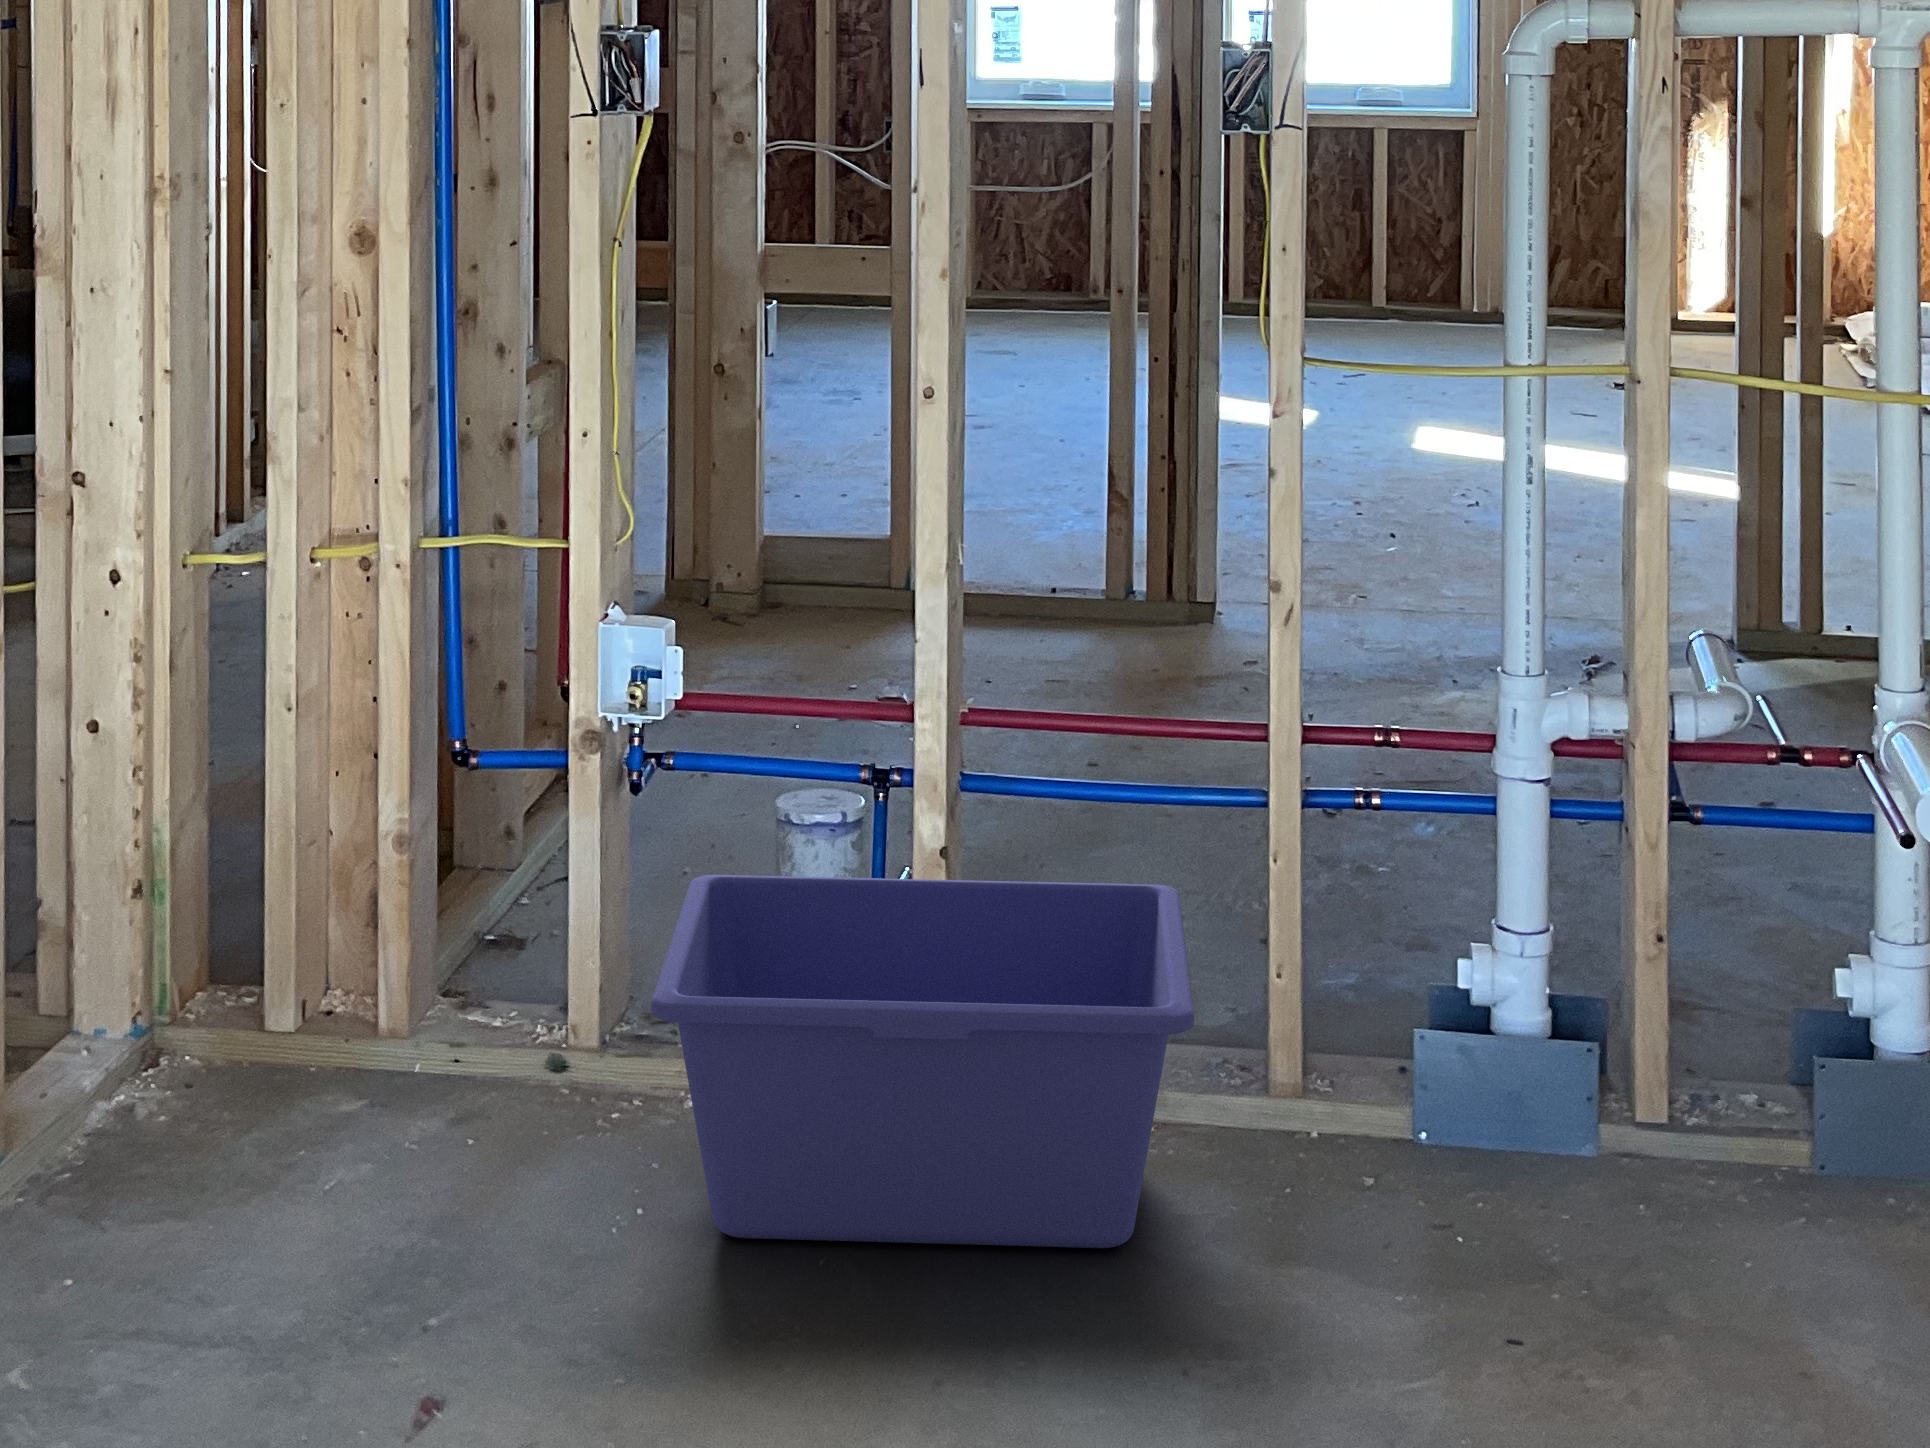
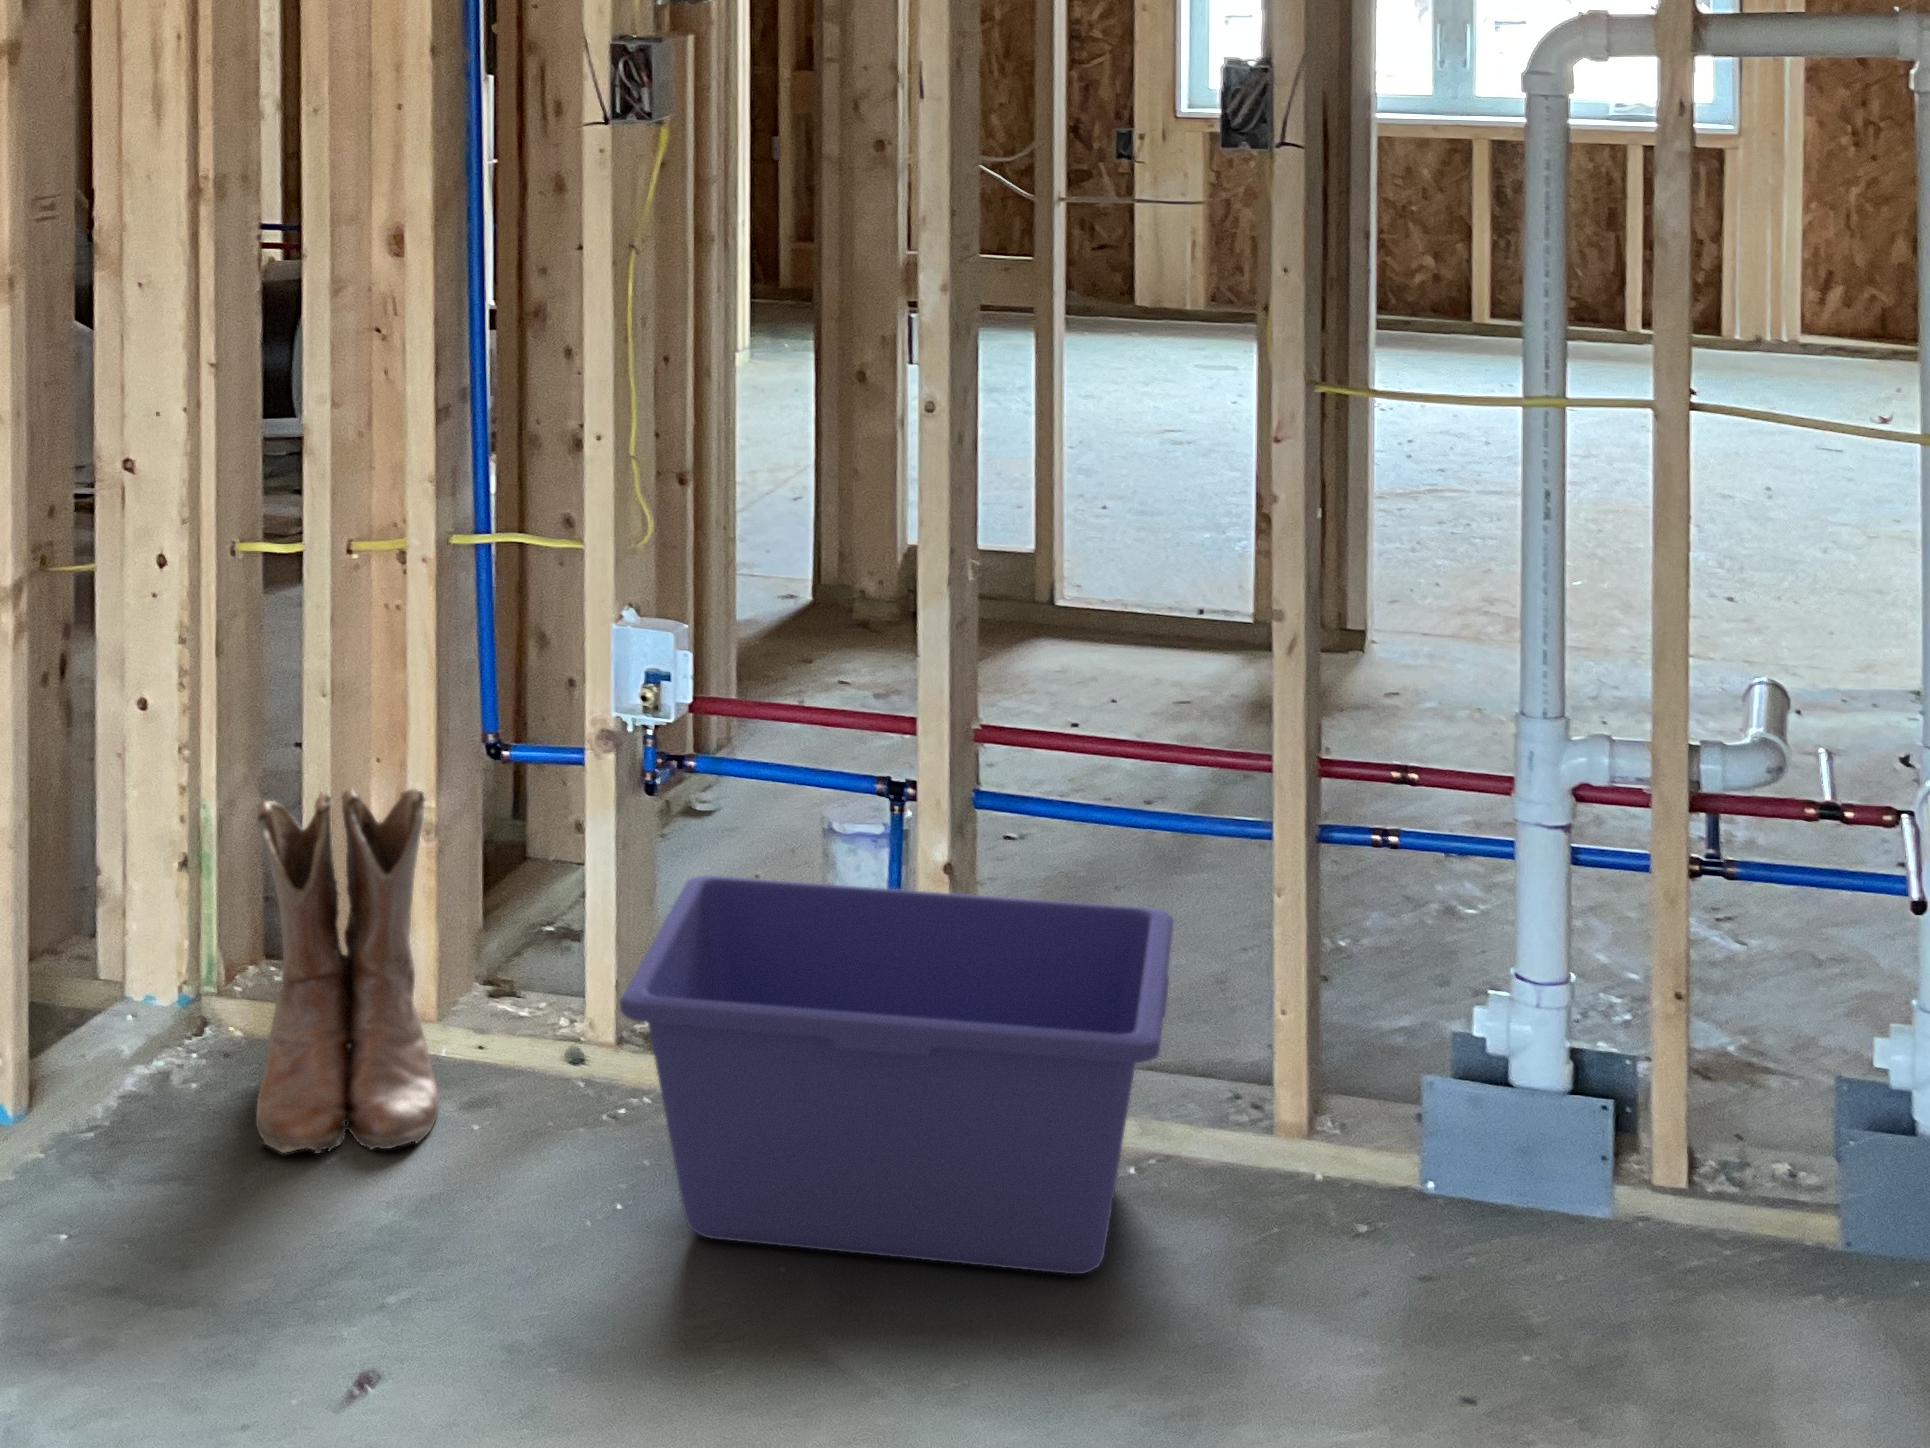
boots: none [236,801,435,1182] -> present [255,789,439,1153]

